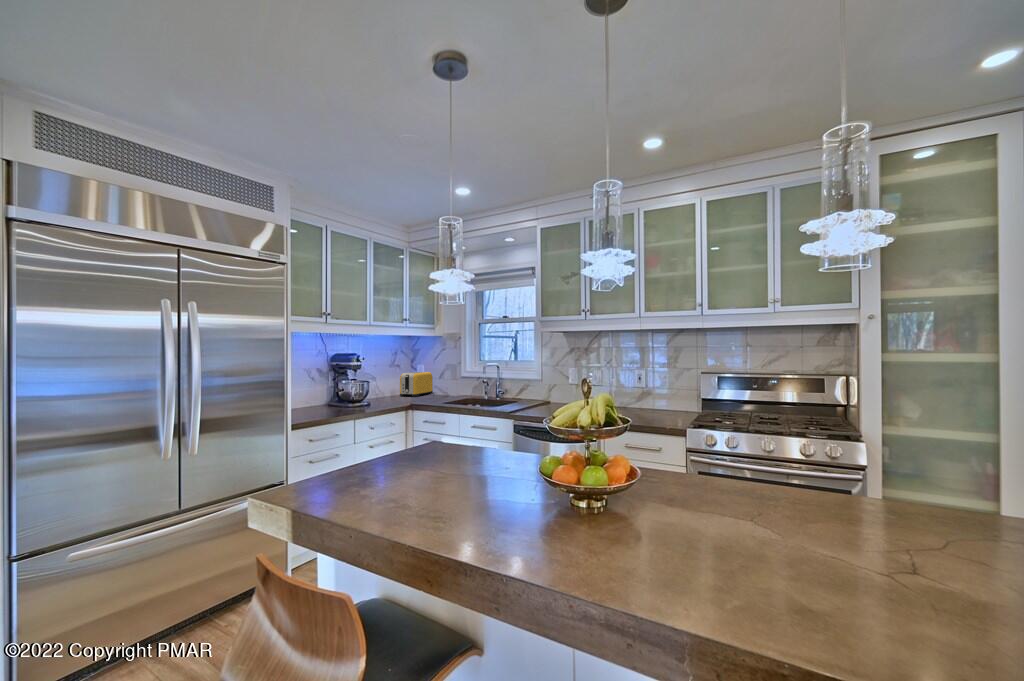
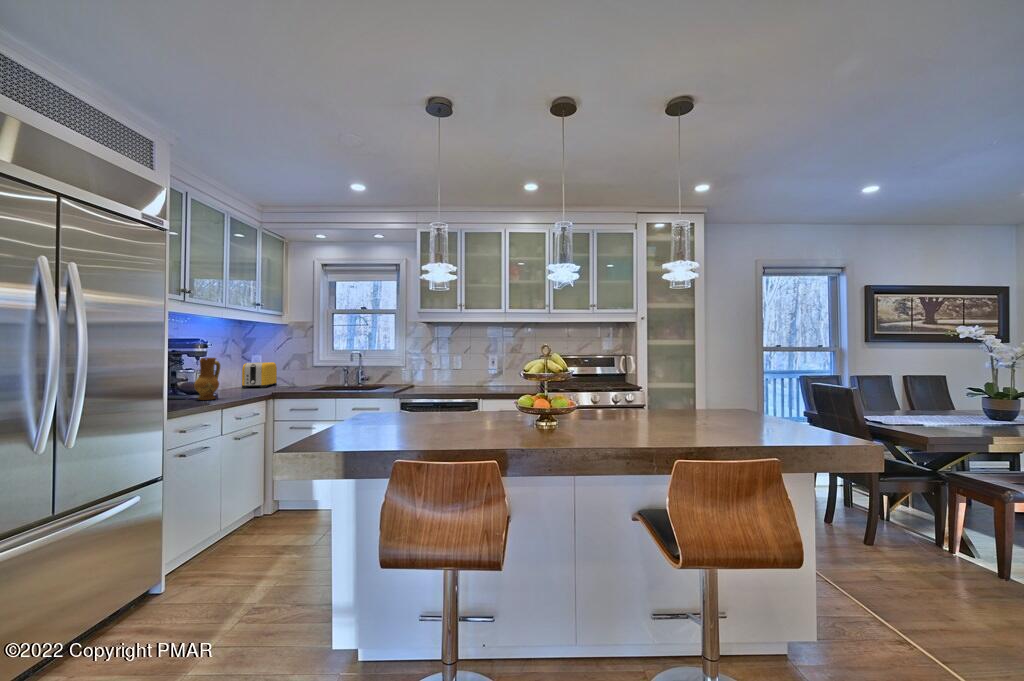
ceramic jug: none [337,371,360,410] -> present [194,358,220,400]

